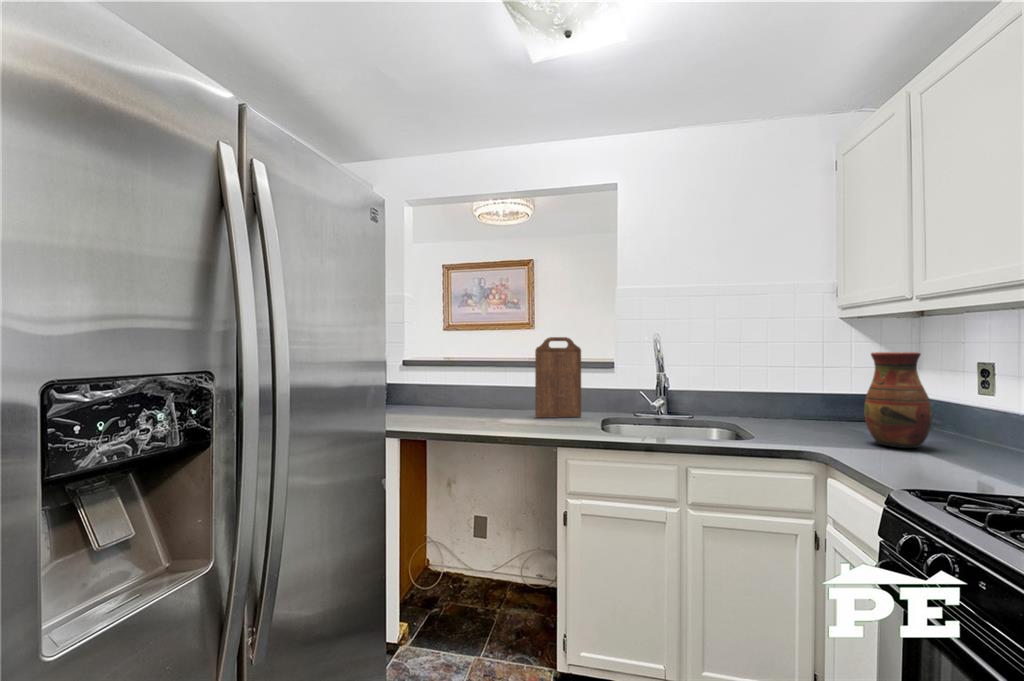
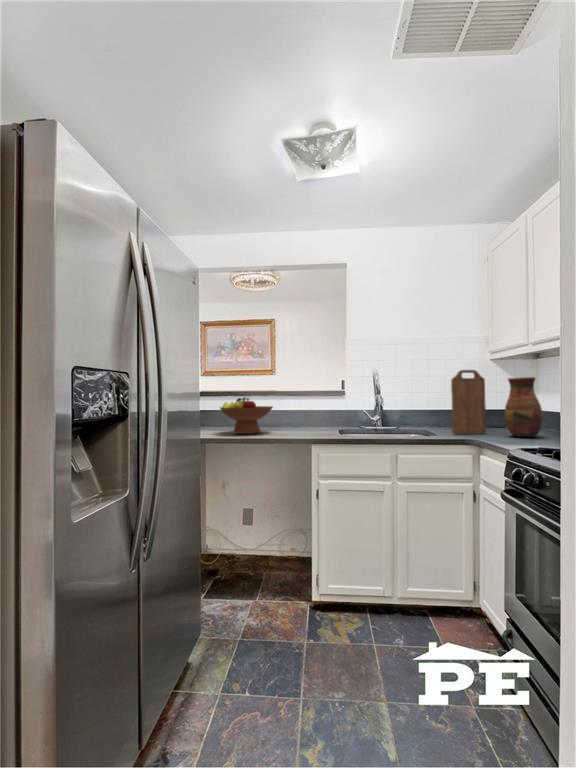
cutting board: present [535,337,581,418] -> present [451,370,486,434]
fruit bowl: none [435,371,511,422] -> present [220,397,273,434]

